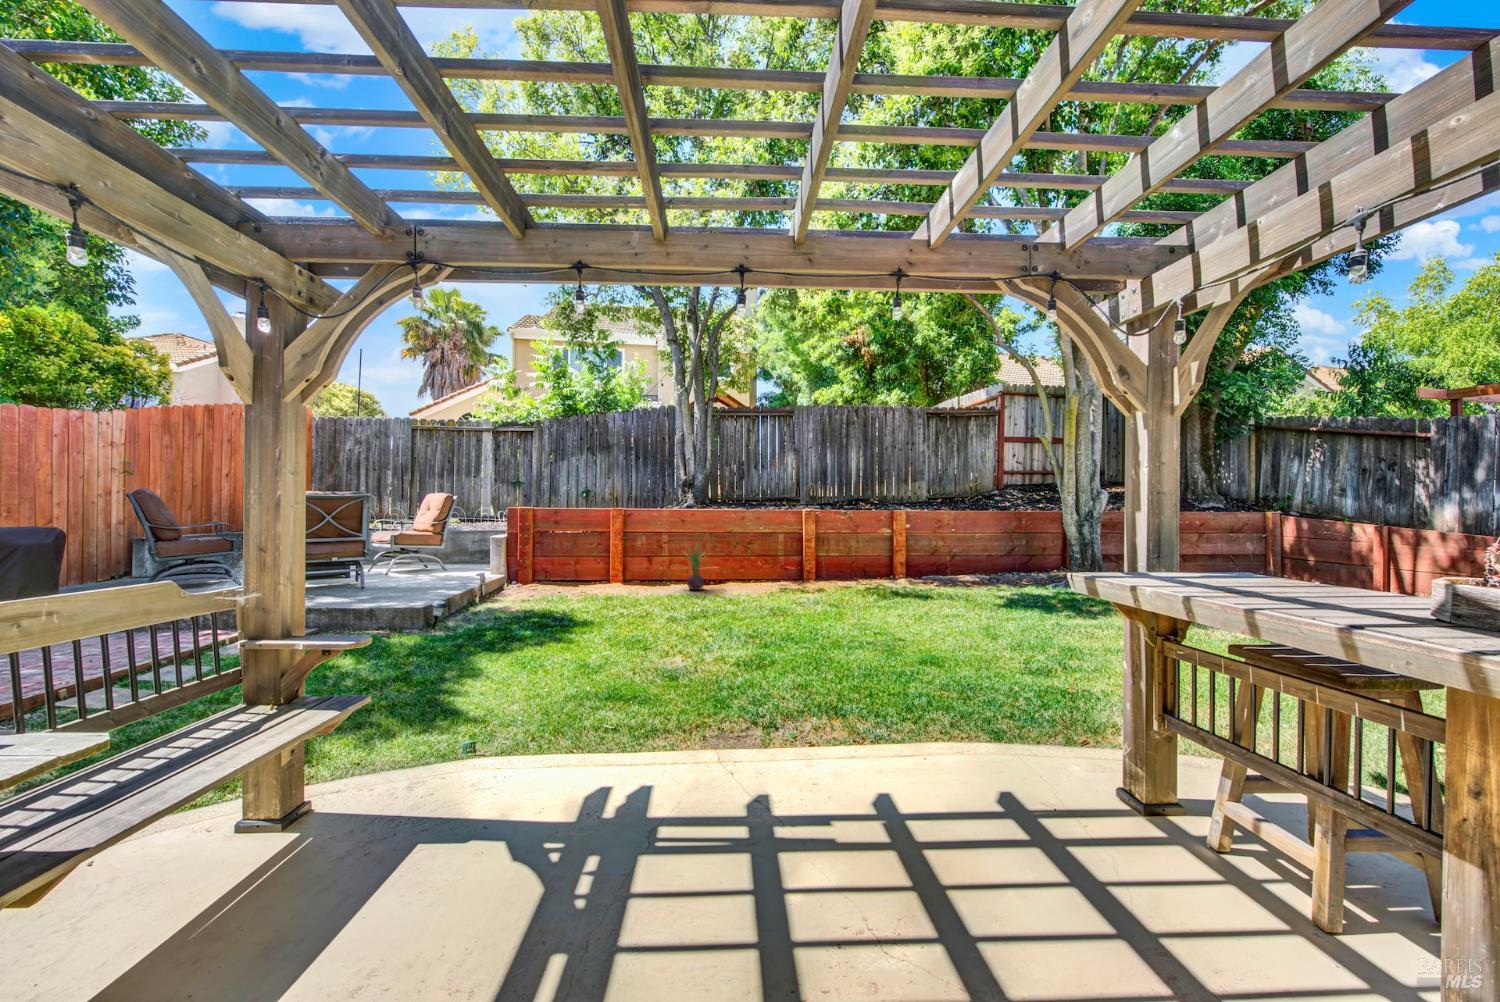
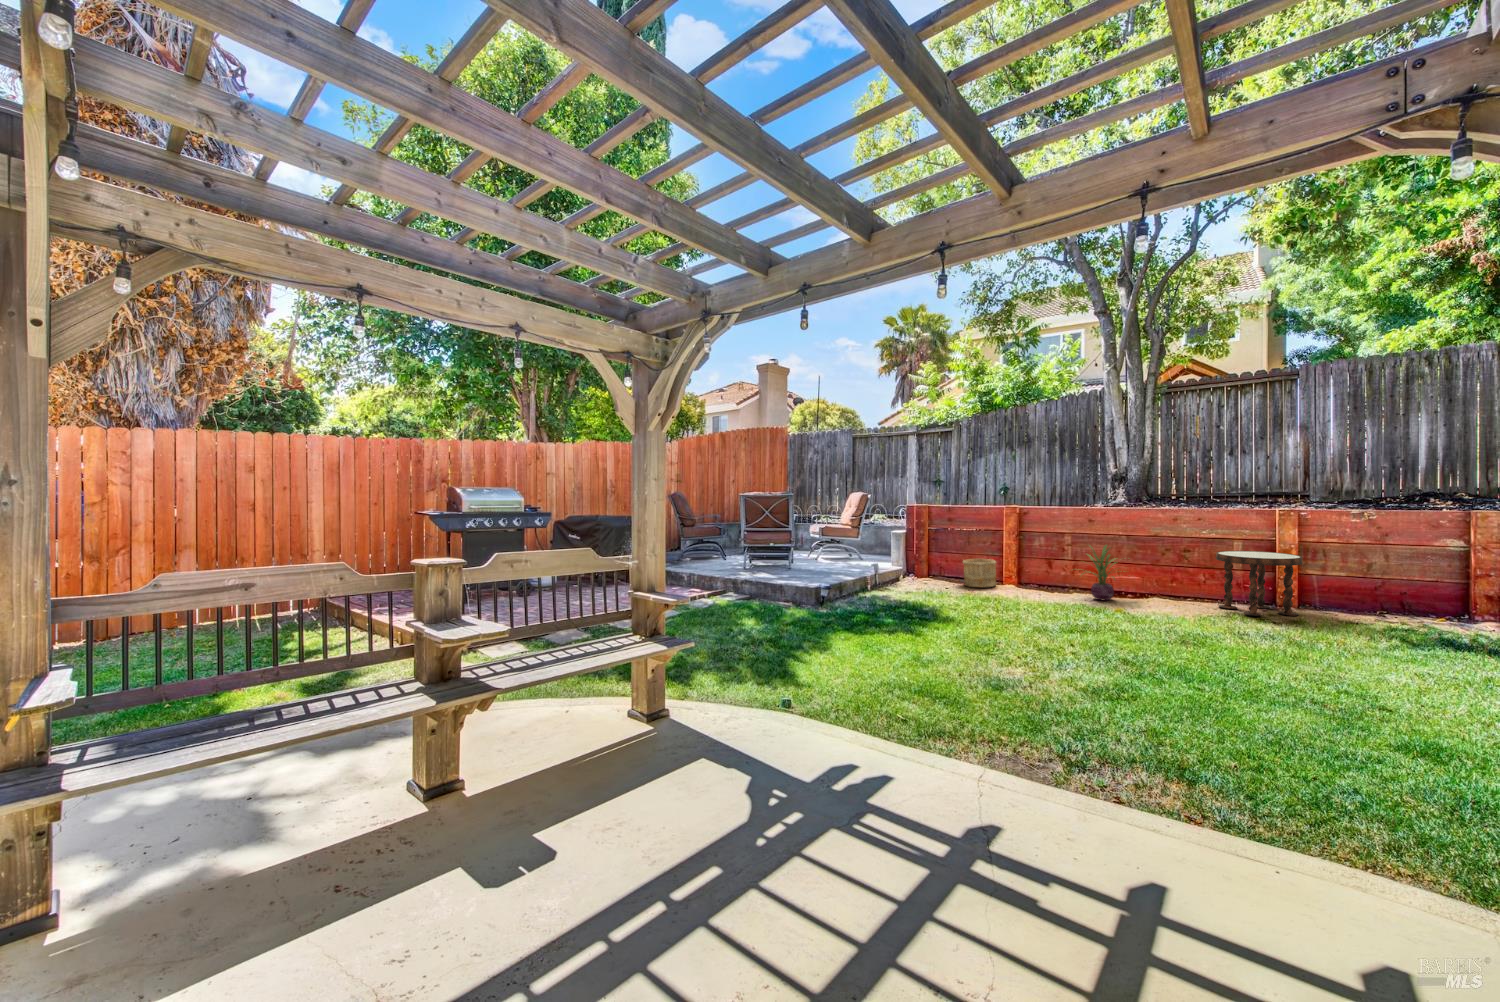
side table: none [773,543,824,591] -> present [1216,551,1303,616]
wooden bucket: none [571,561,604,589] -> present [963,559,996,587]

